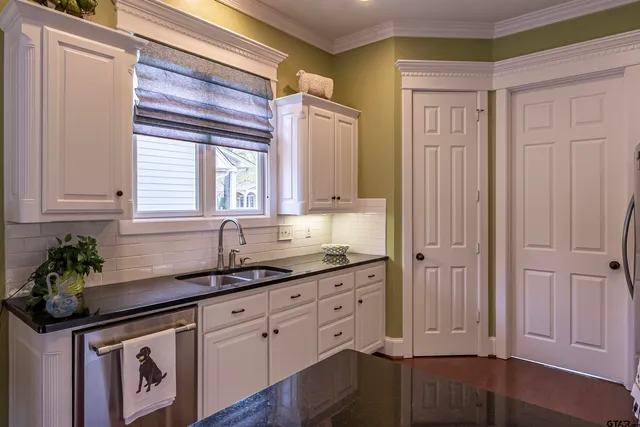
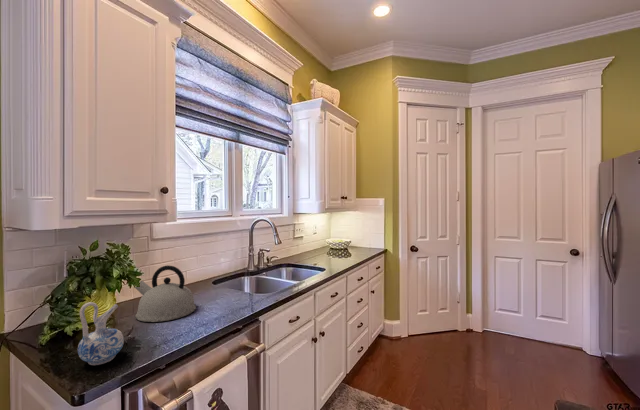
kettle: none [99,256,149,299] -> present [135,265,196,322]

